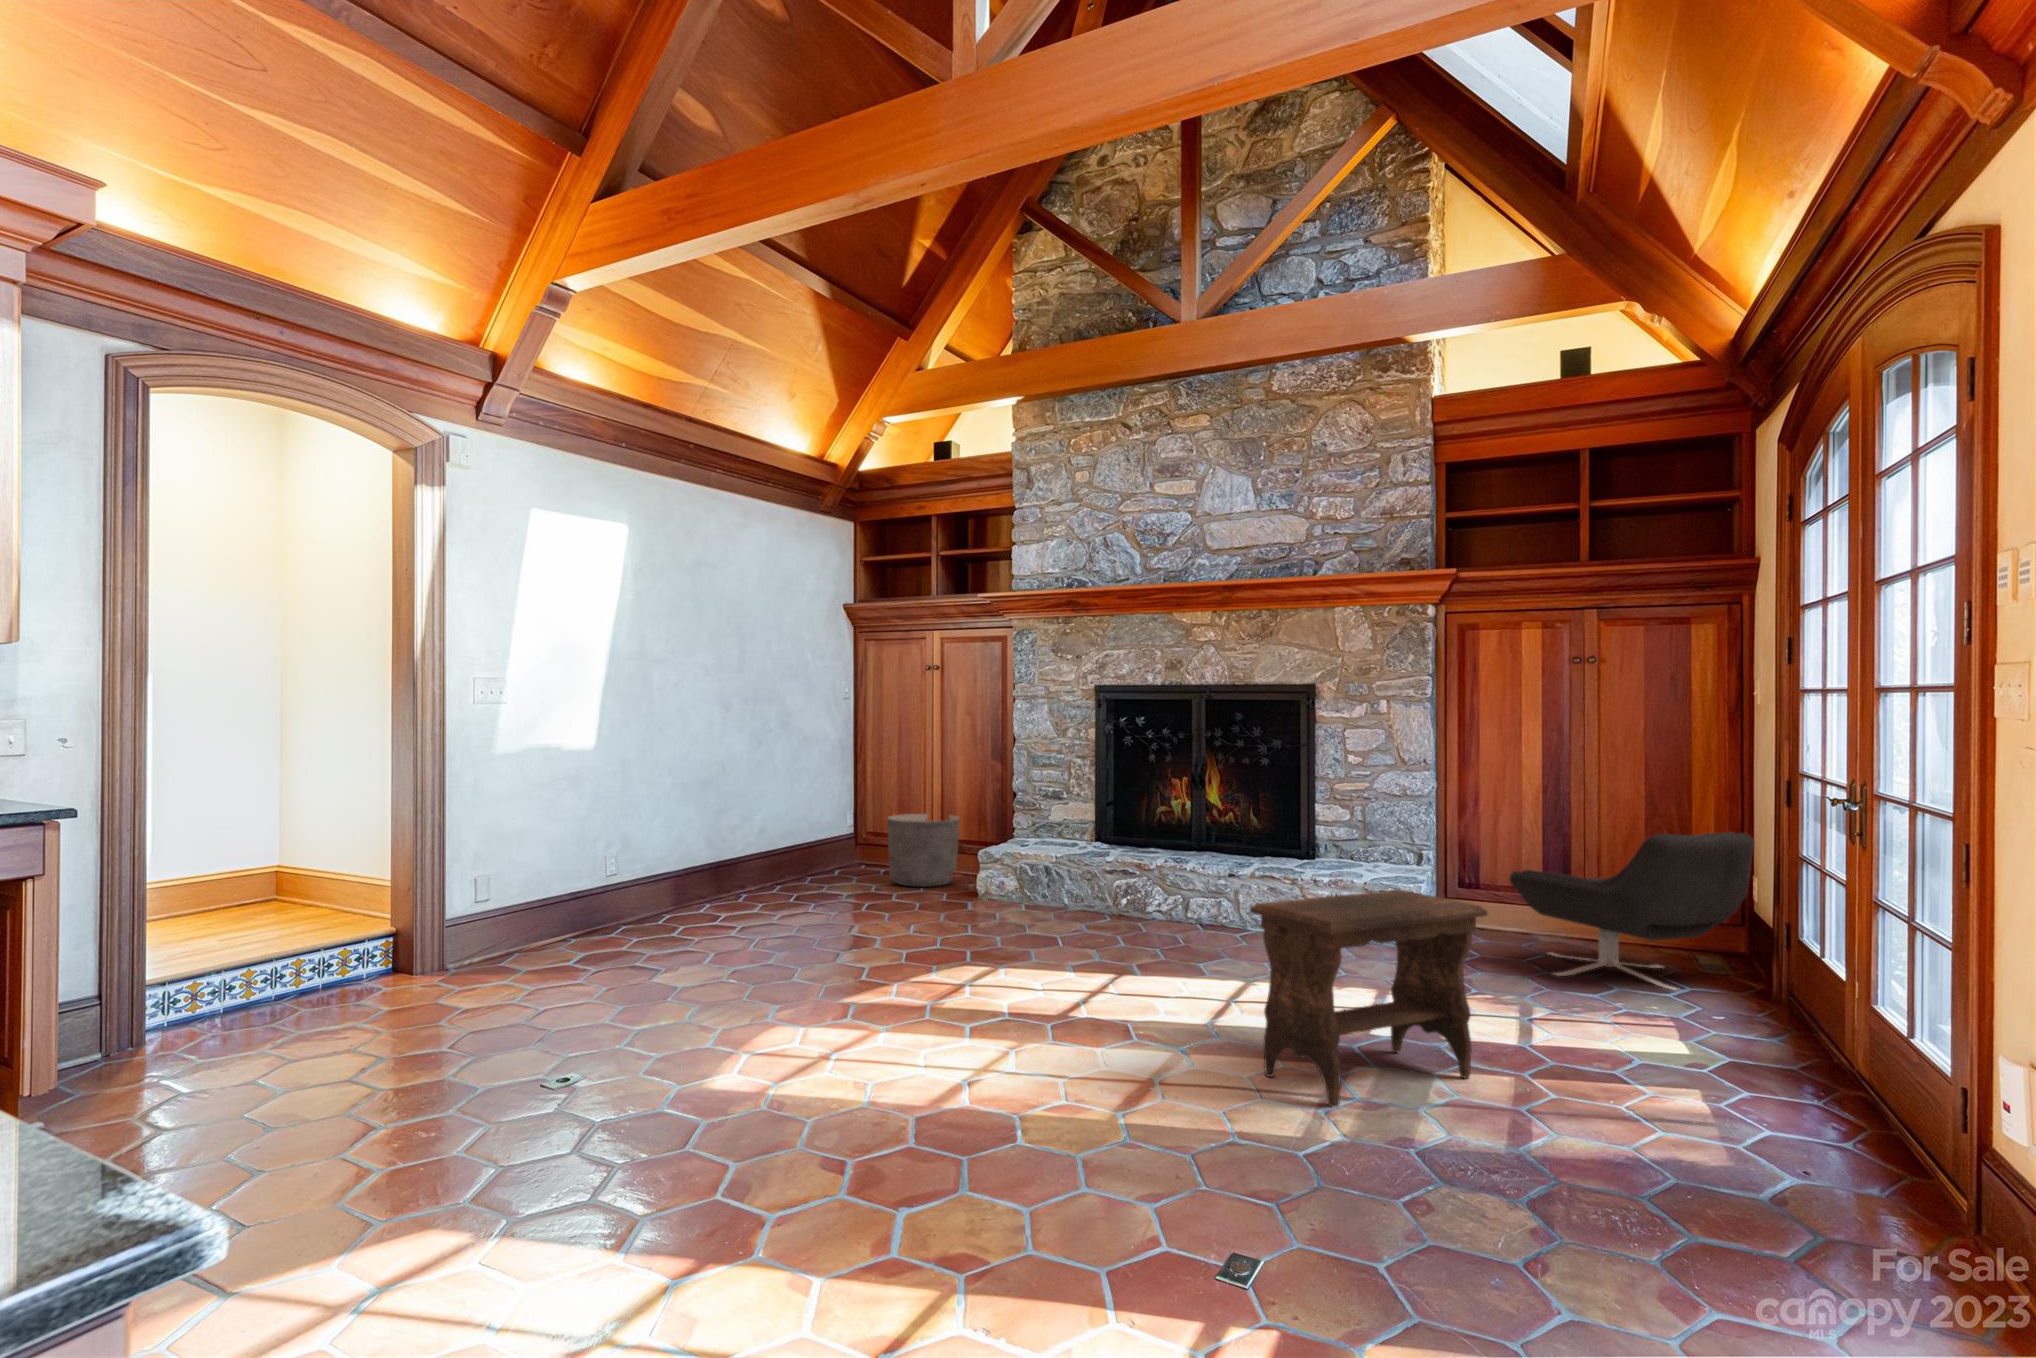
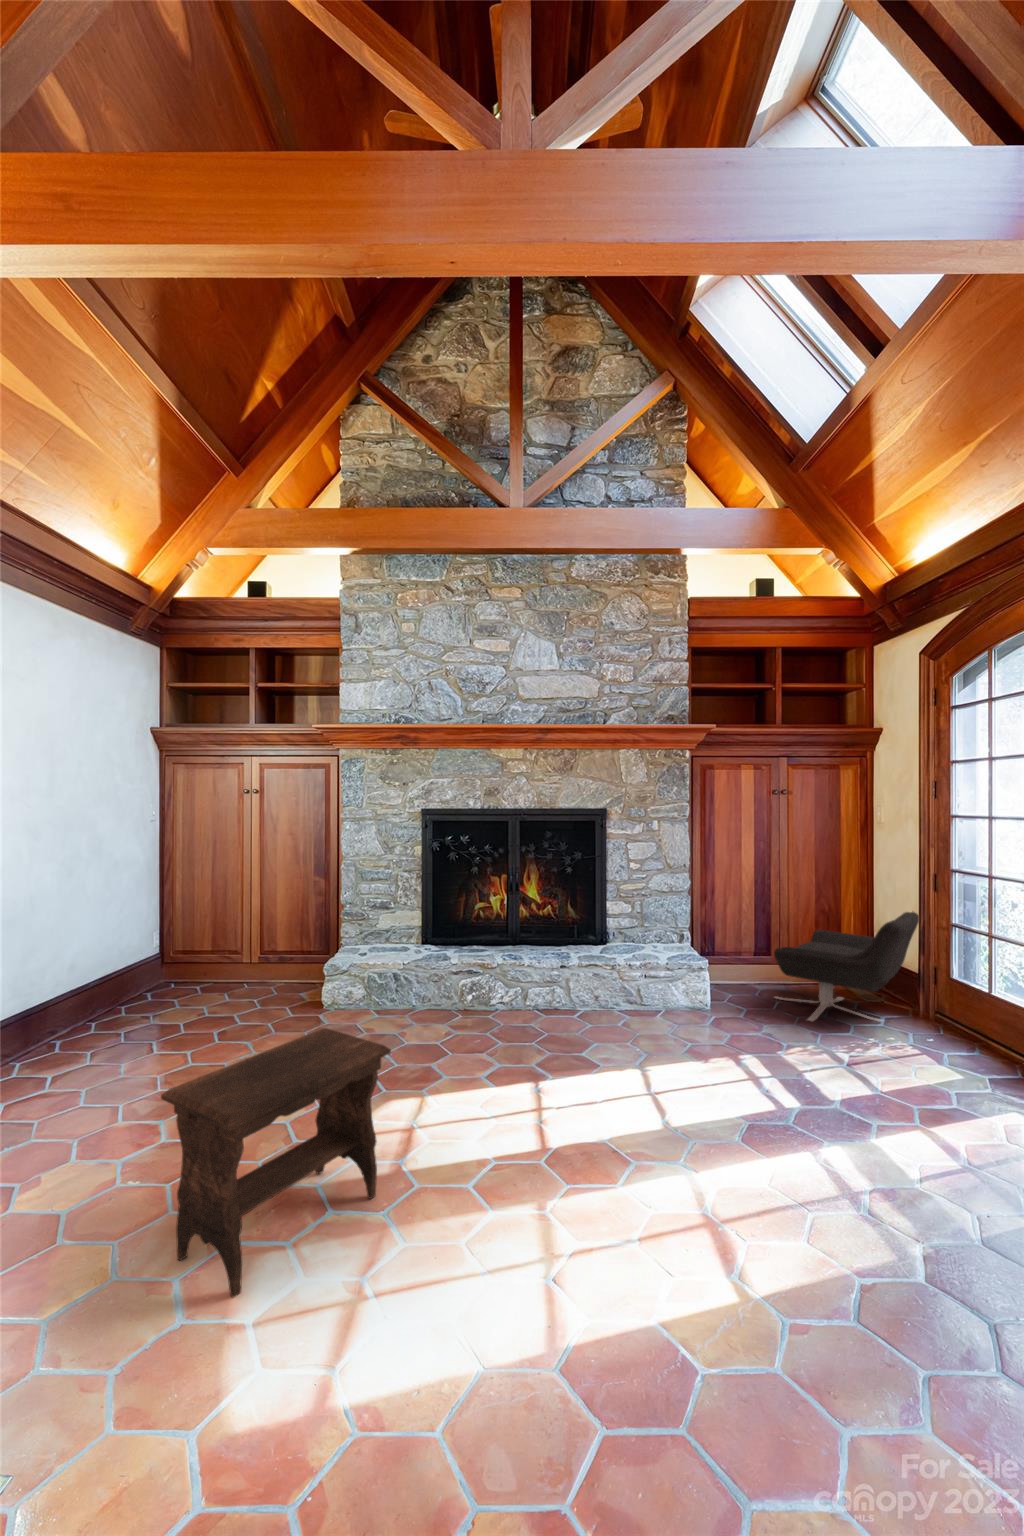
planter: present [887,814,959,887] -> none [209,926,281,1002]
footstool: present [1250,890,1487,1107] -> present [161,1028,391,1297]

